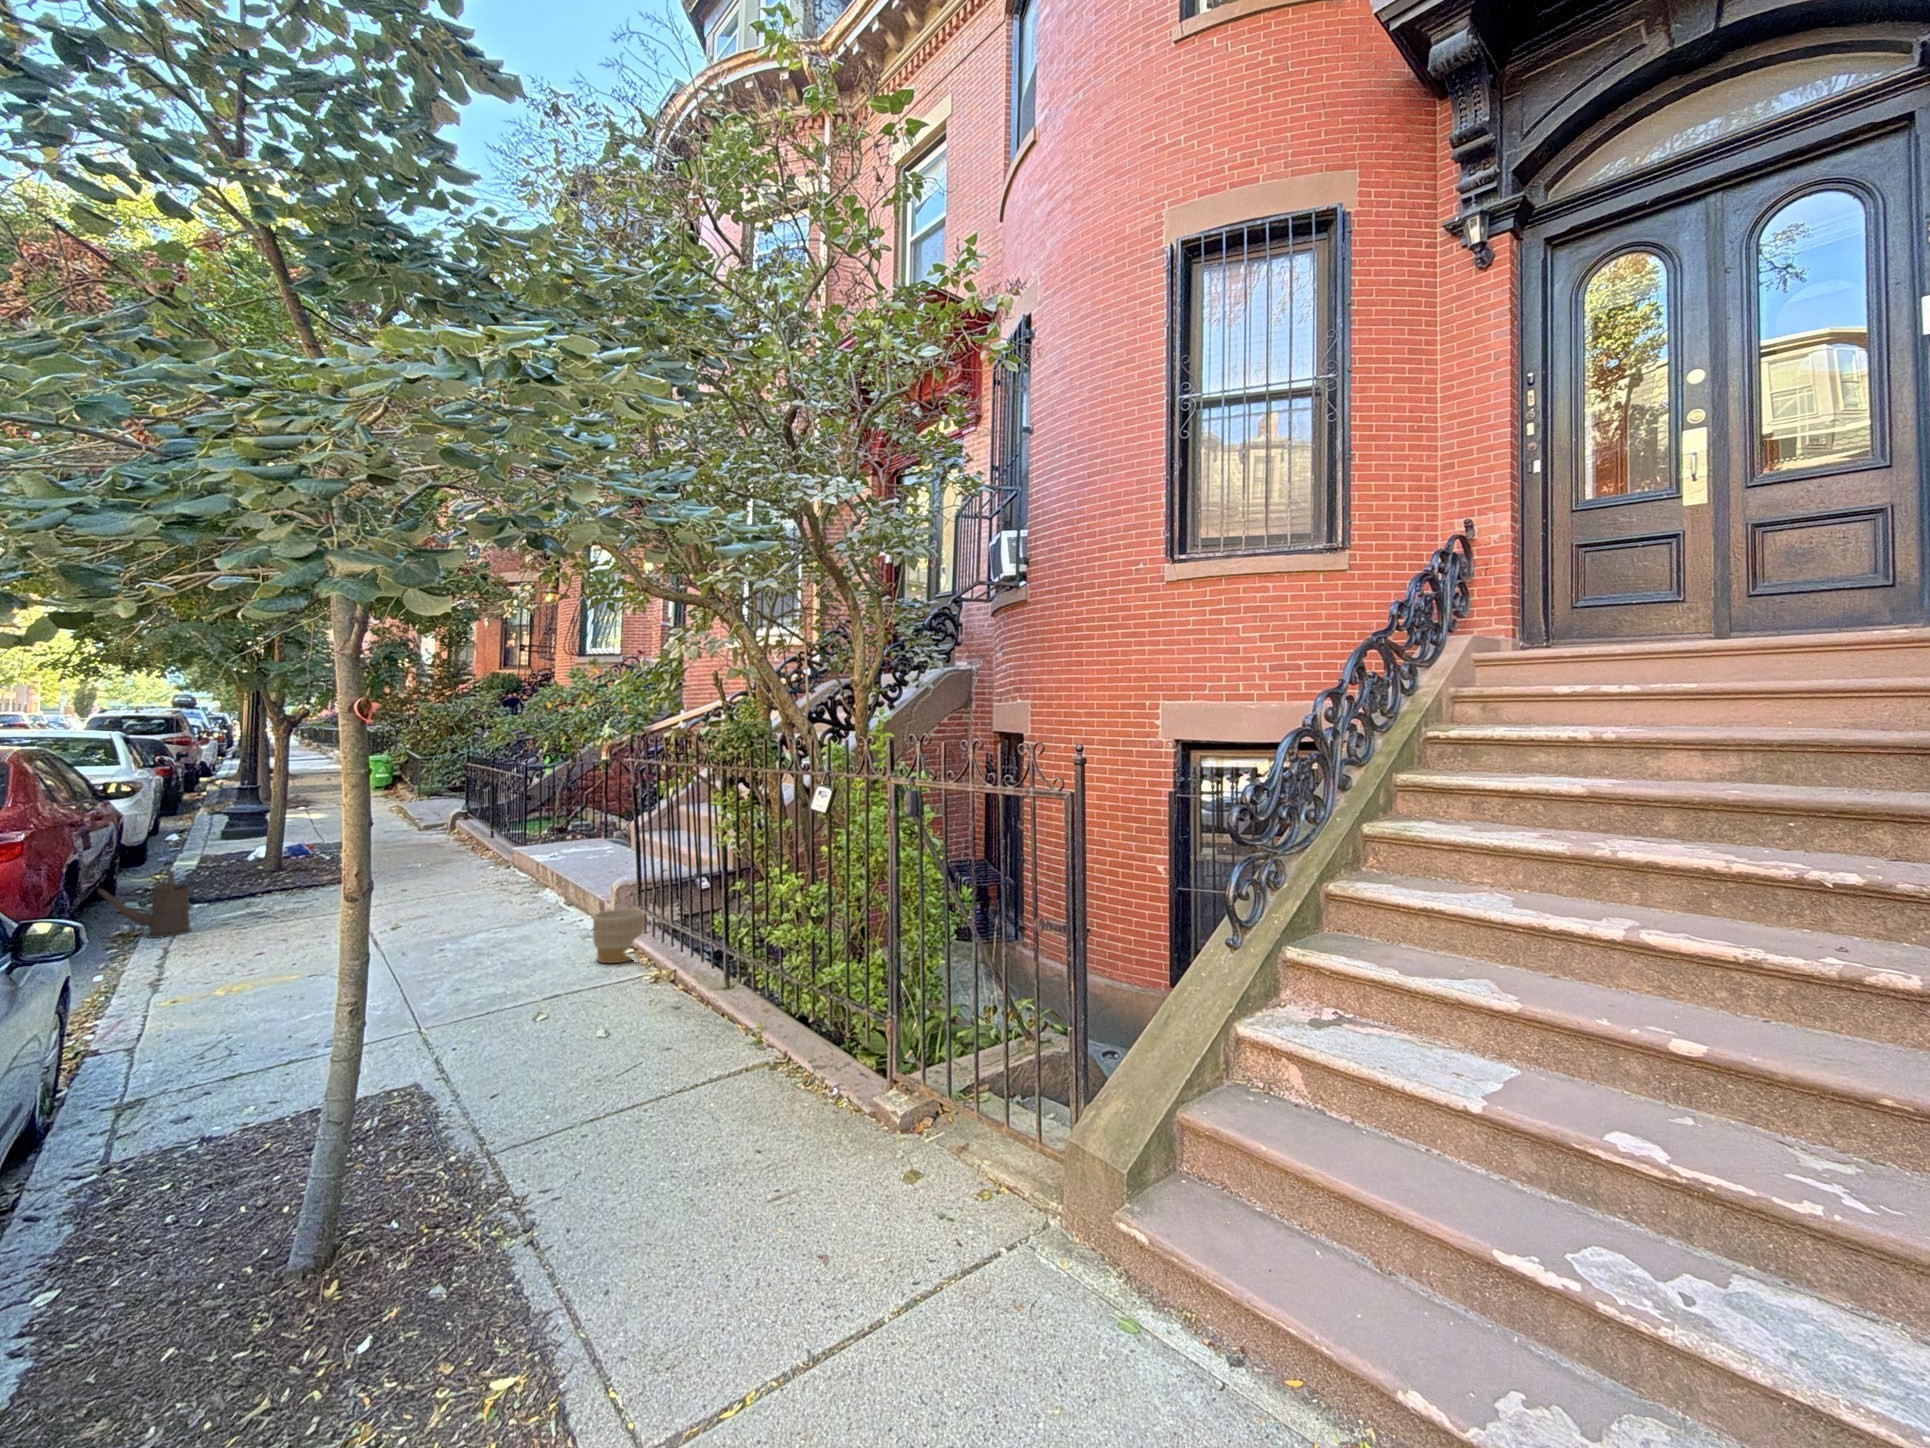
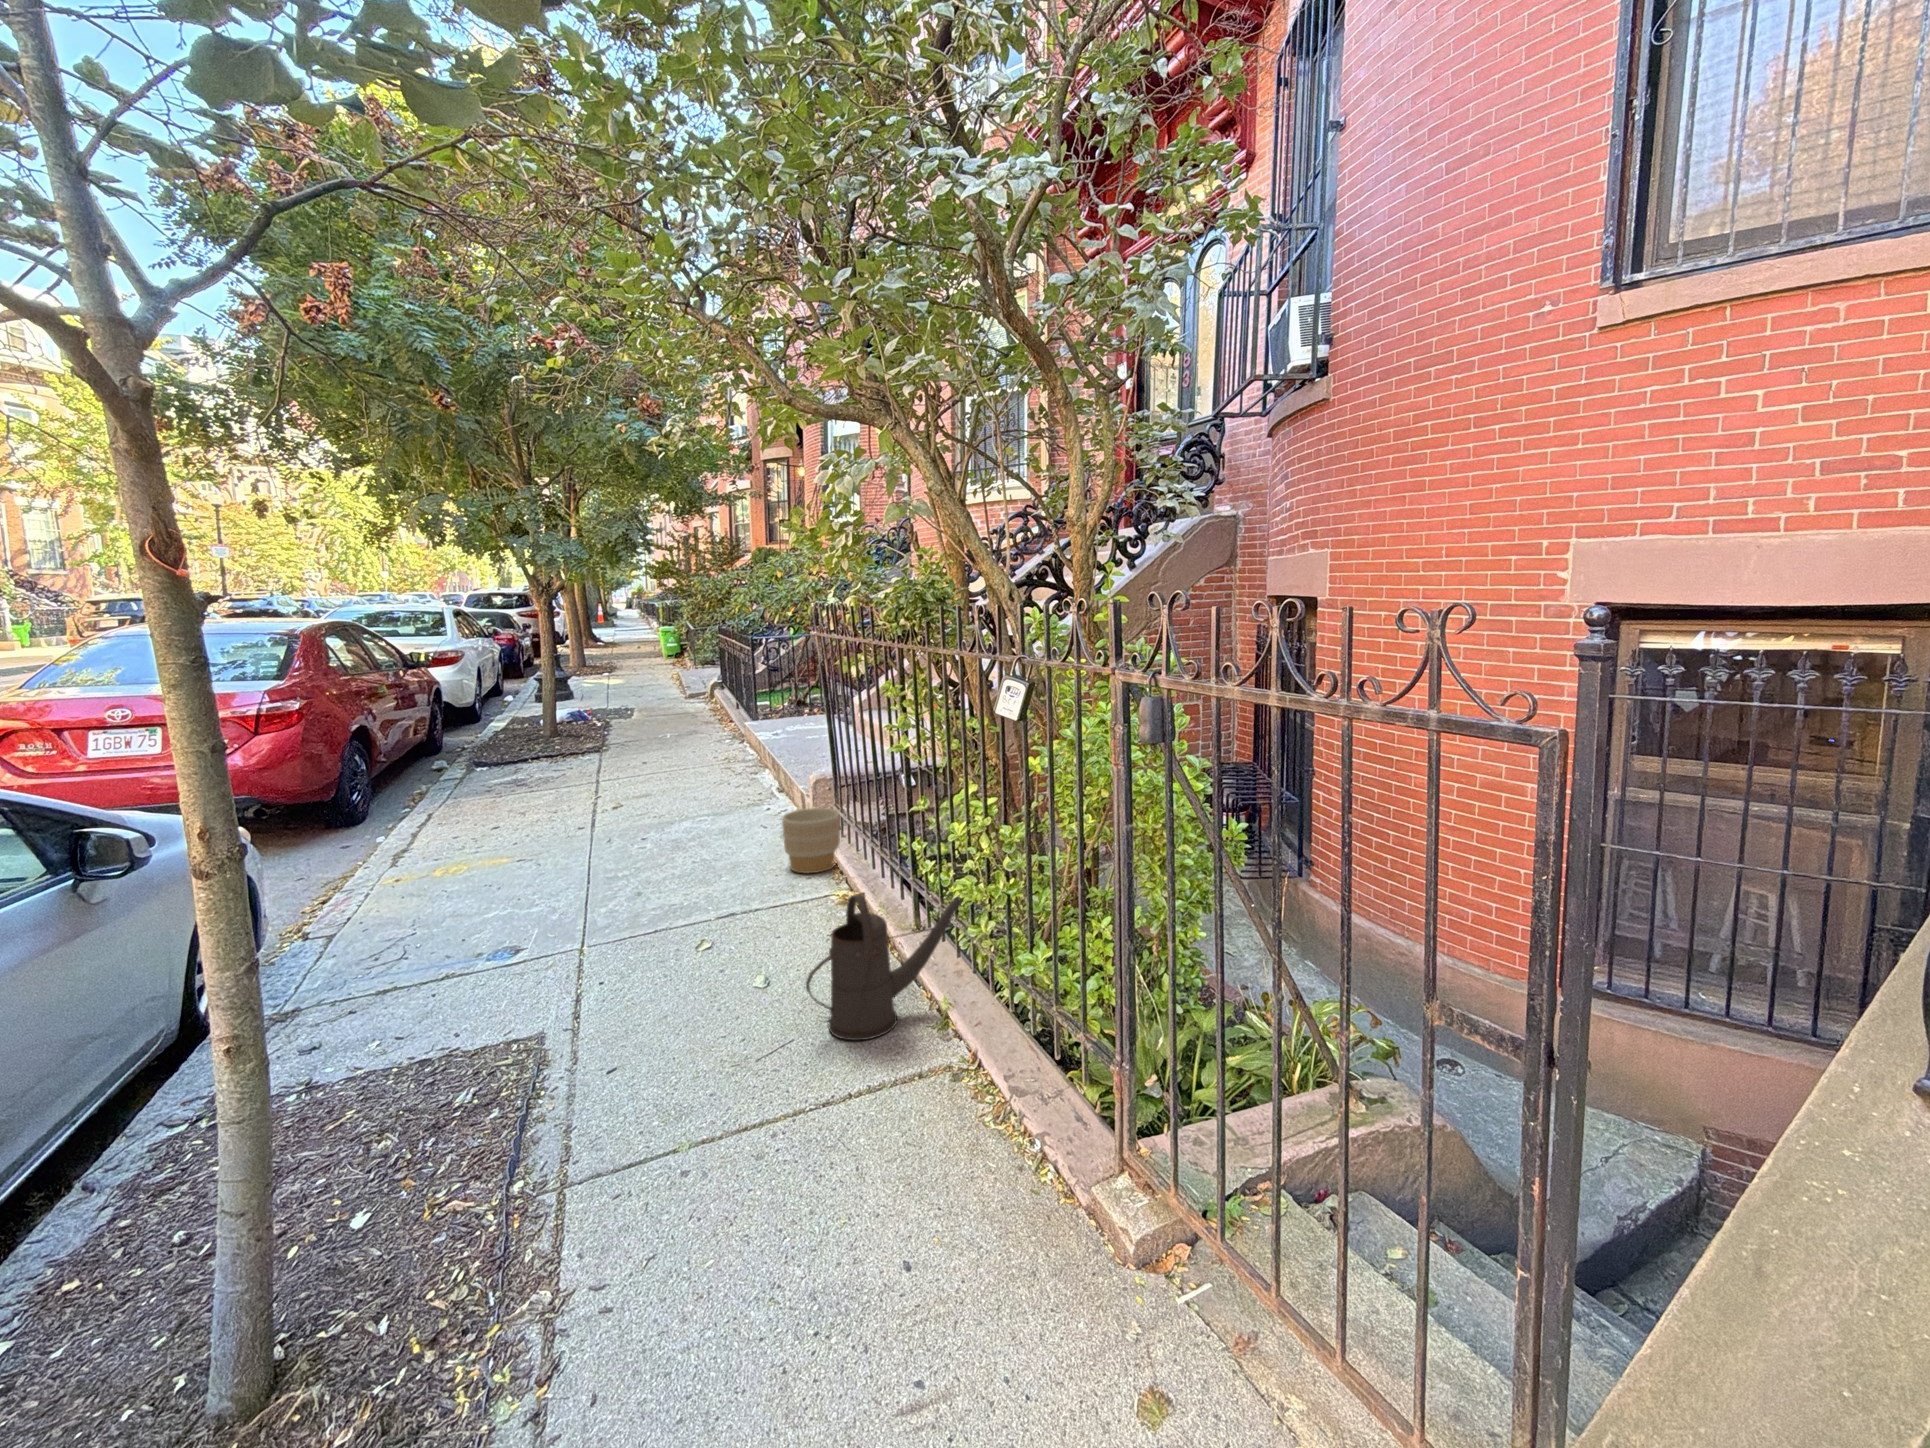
watering can: present [98,871,204,938] -> present [806,894,961,1040]

